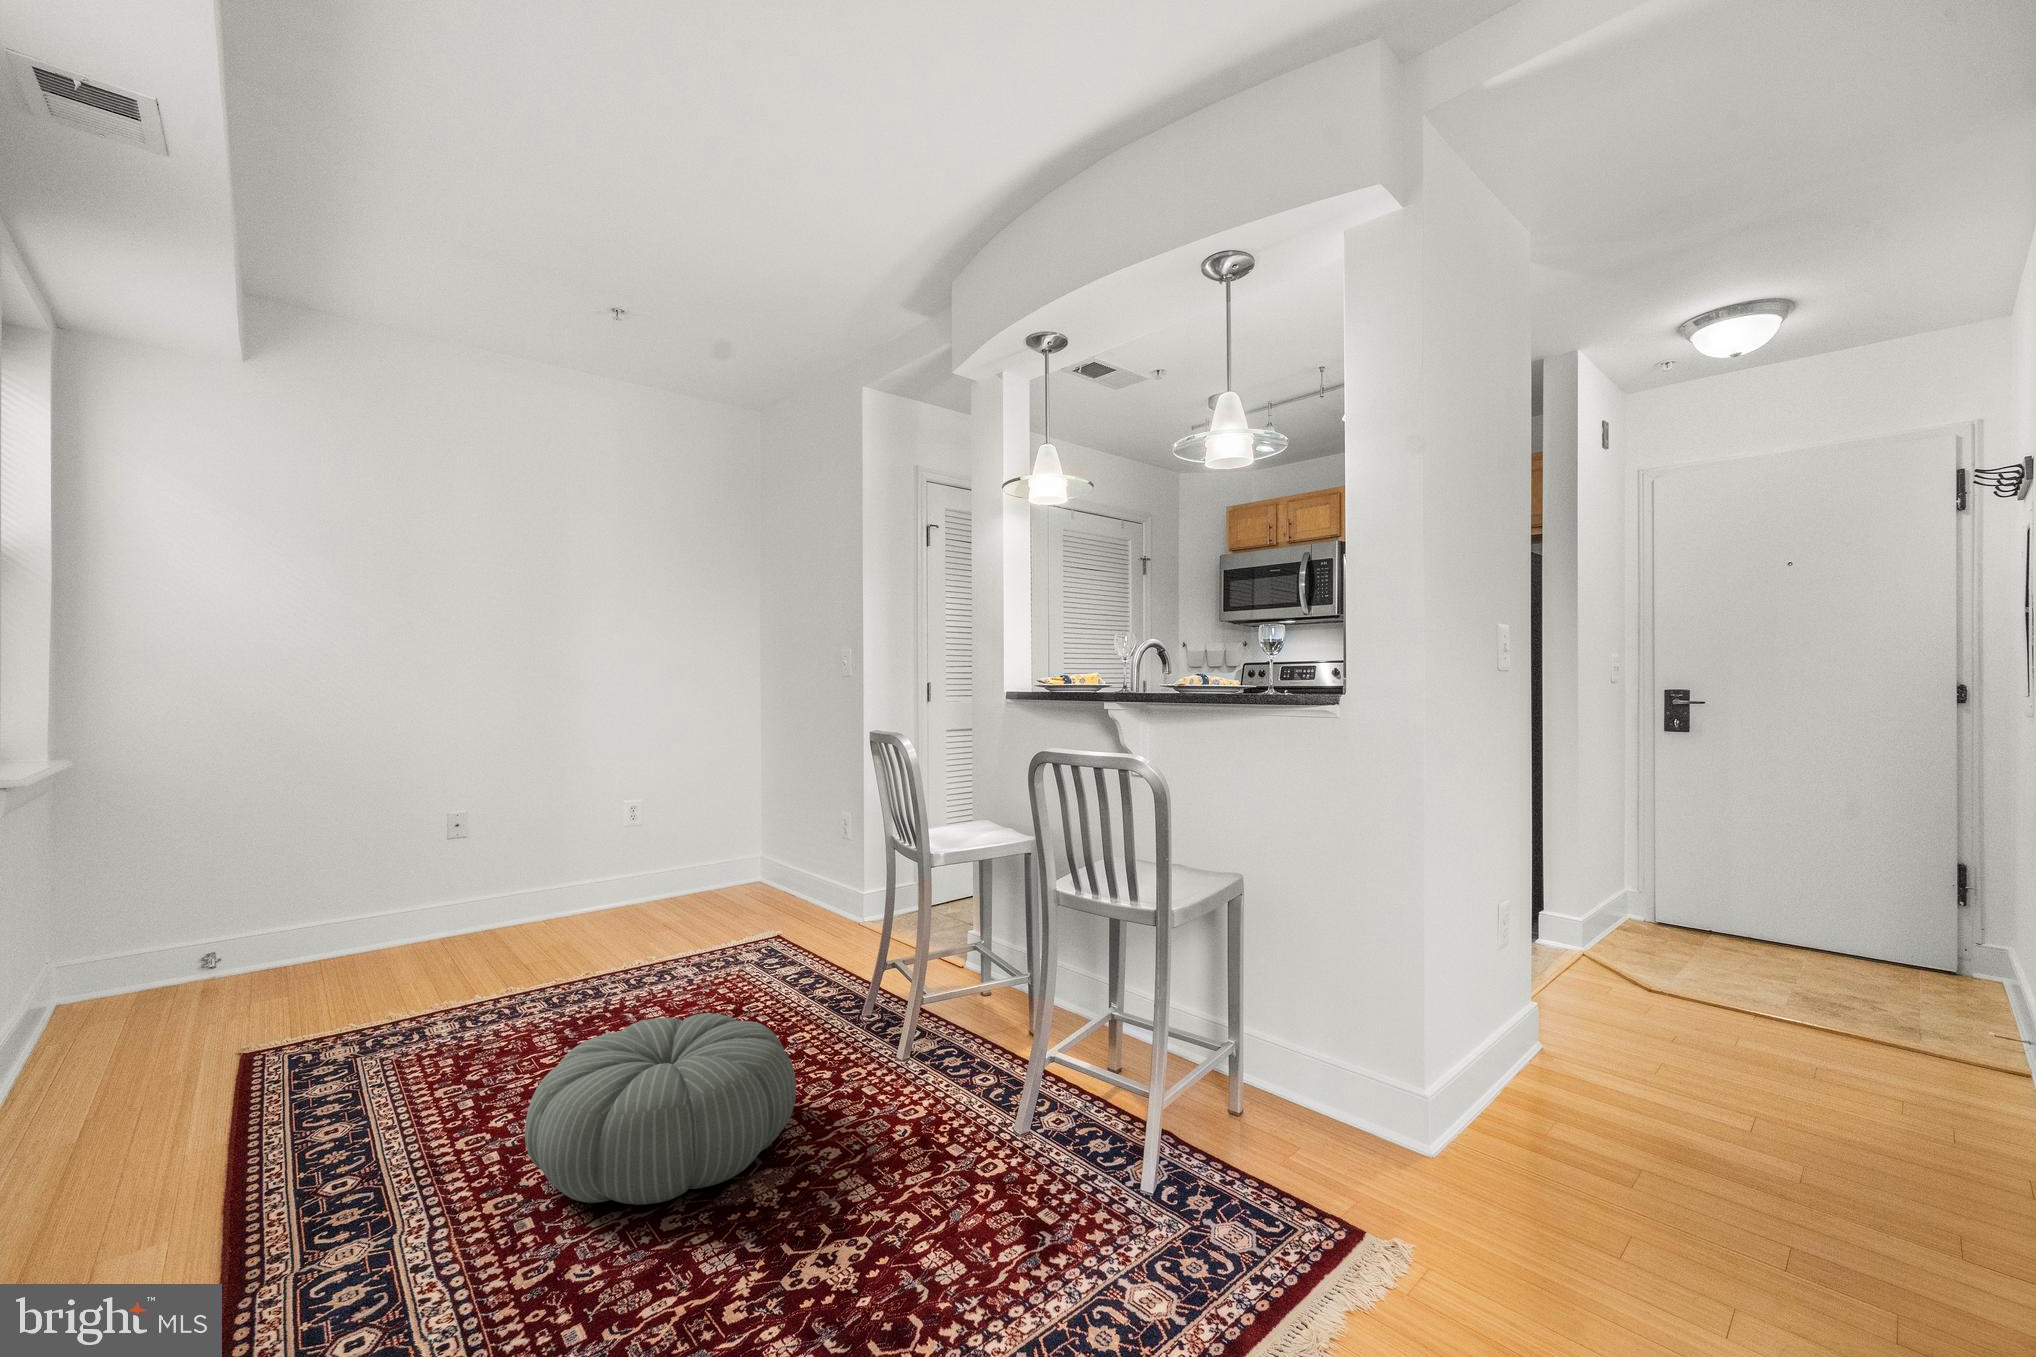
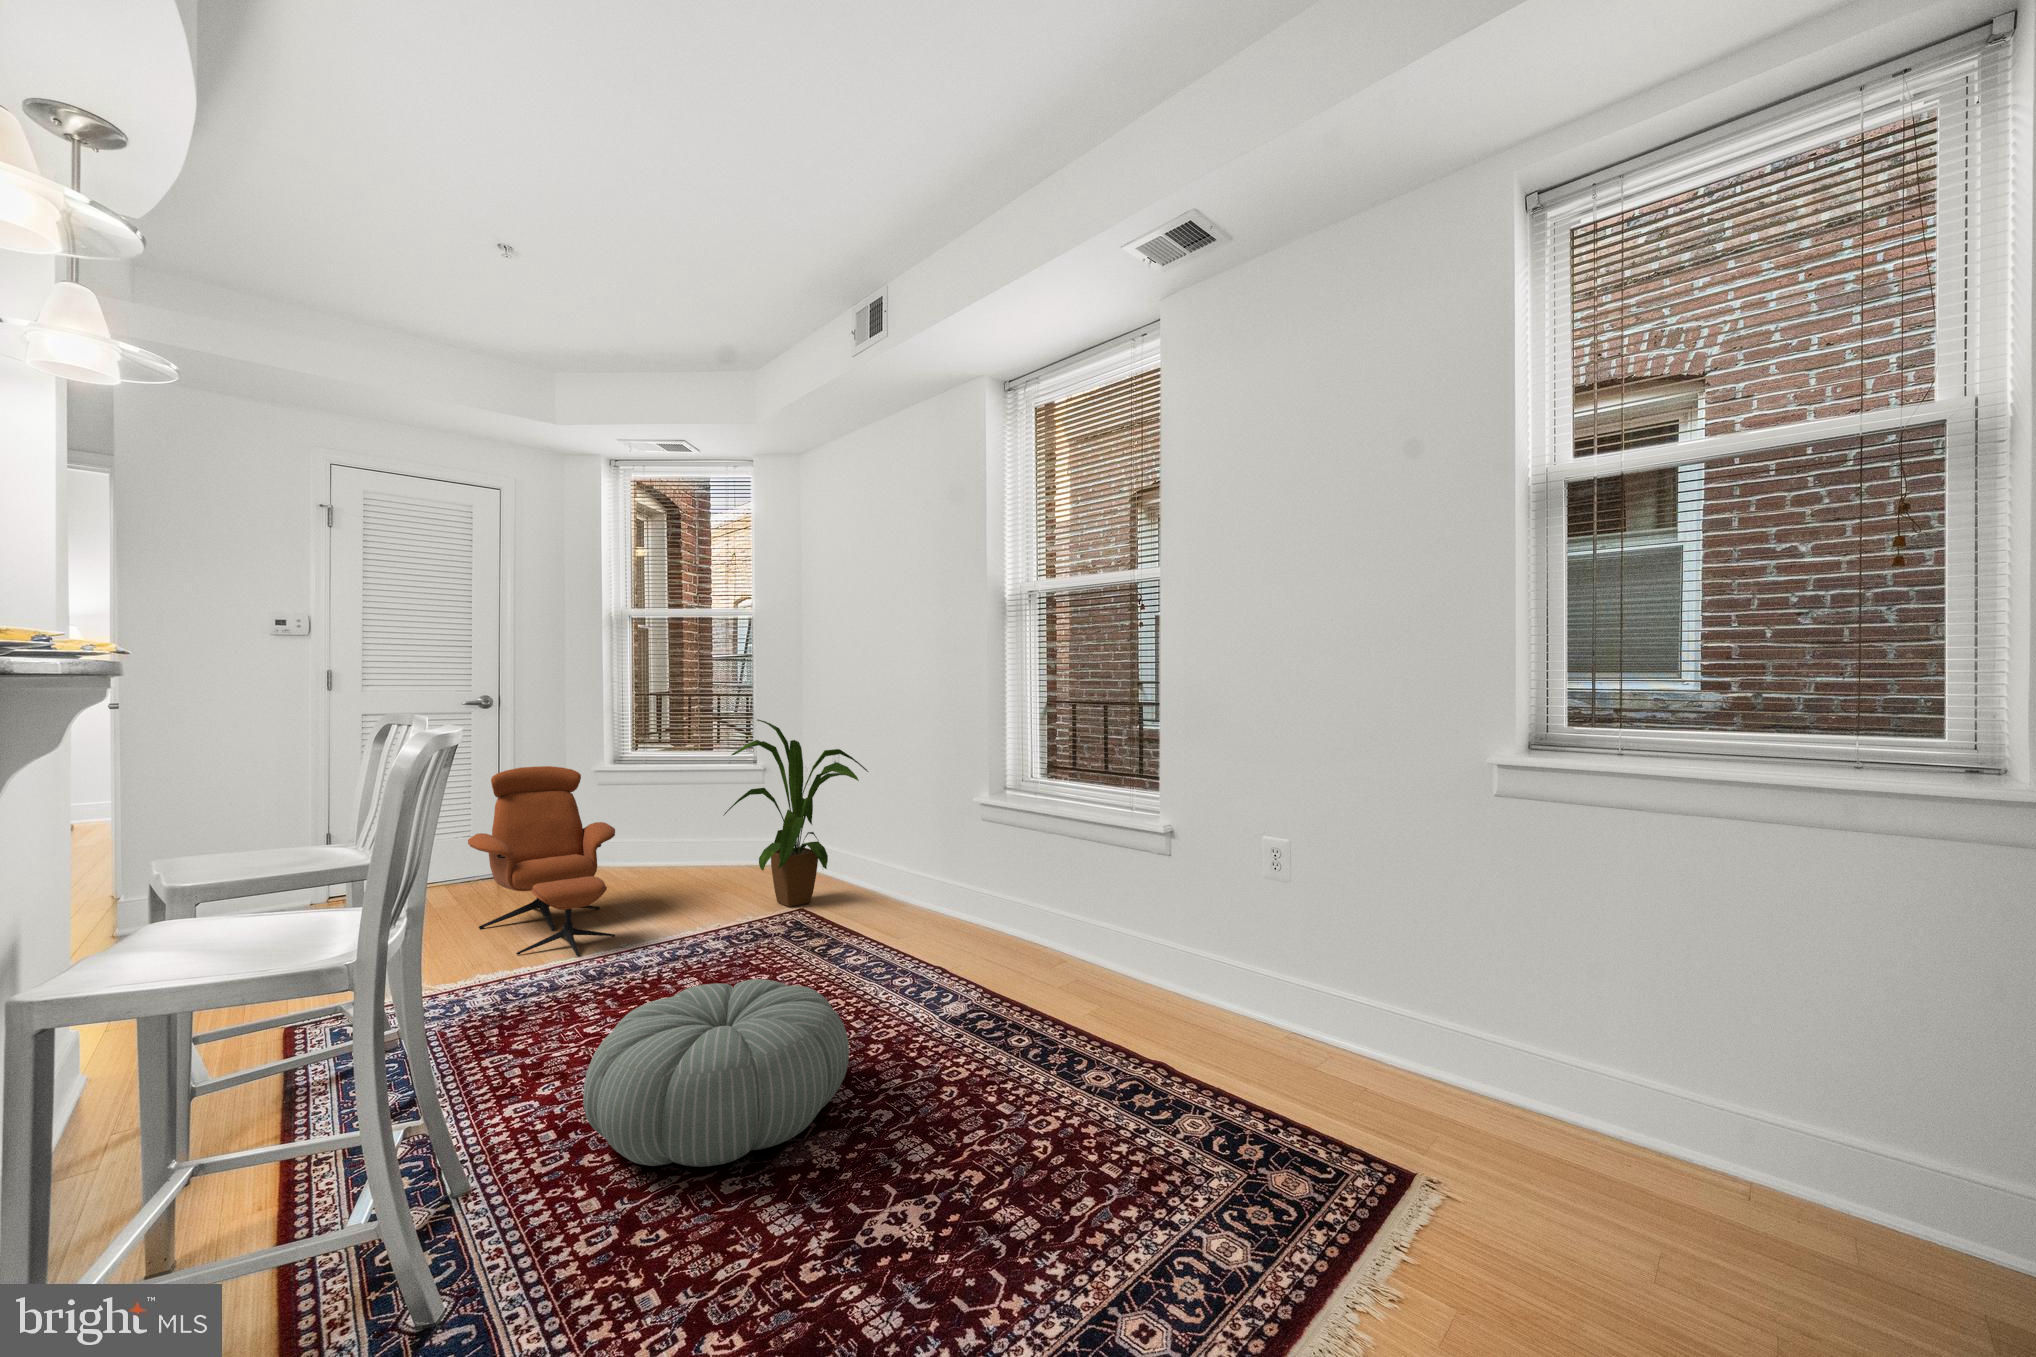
house plant: none [695,728,851,929] -> present [724,719,868,907]
lounge chair: none [430,779,583,982] -> present [468,766,615,956]

